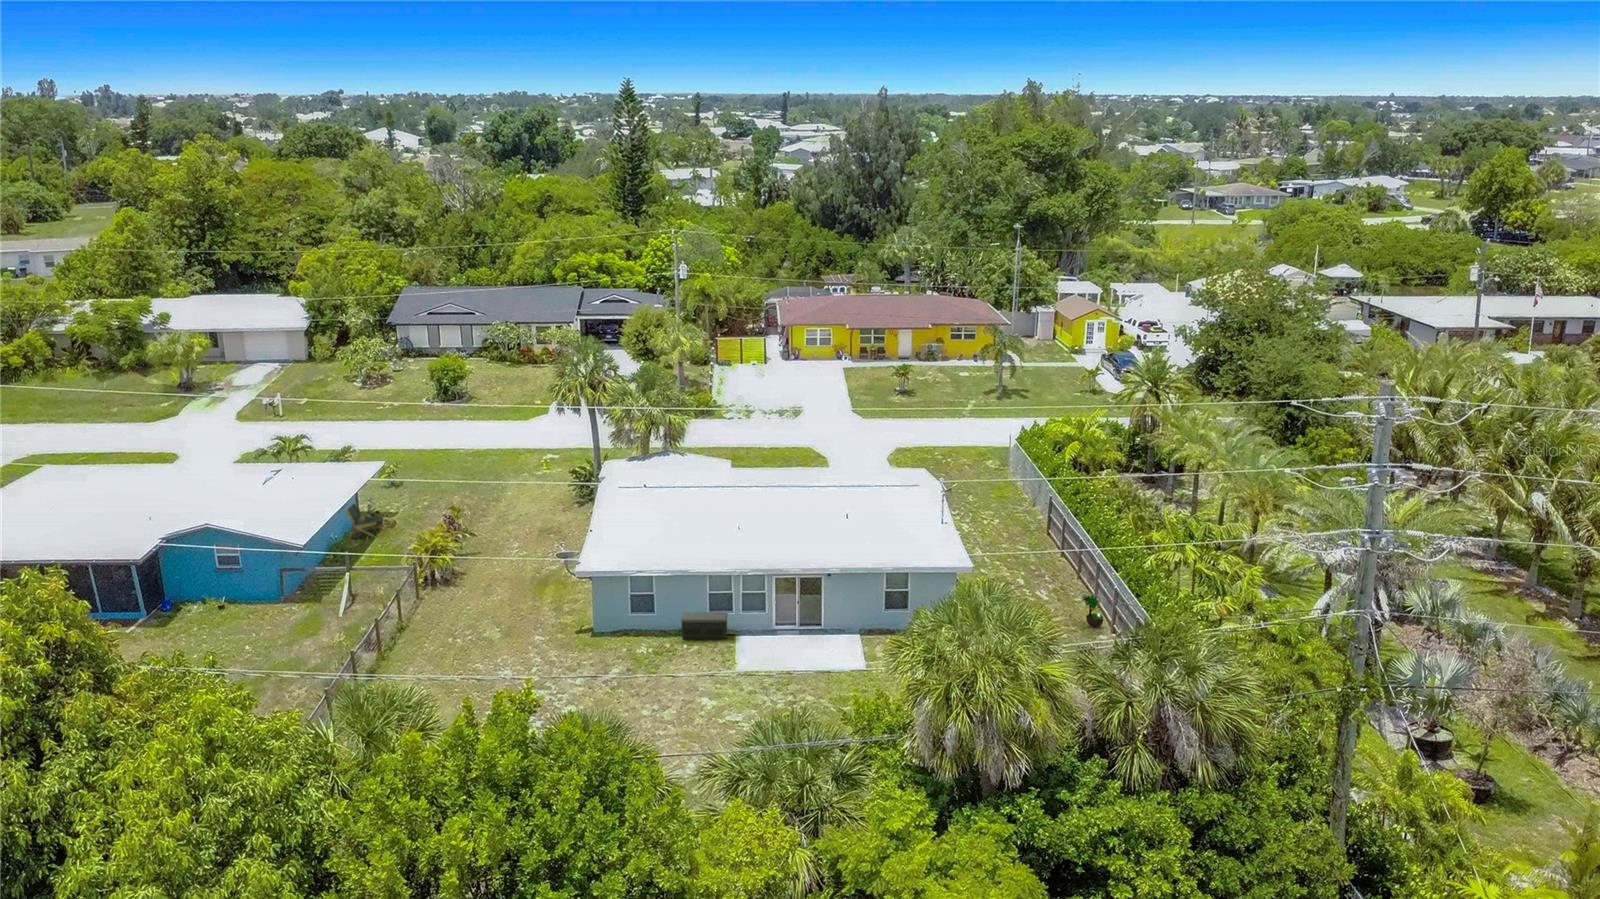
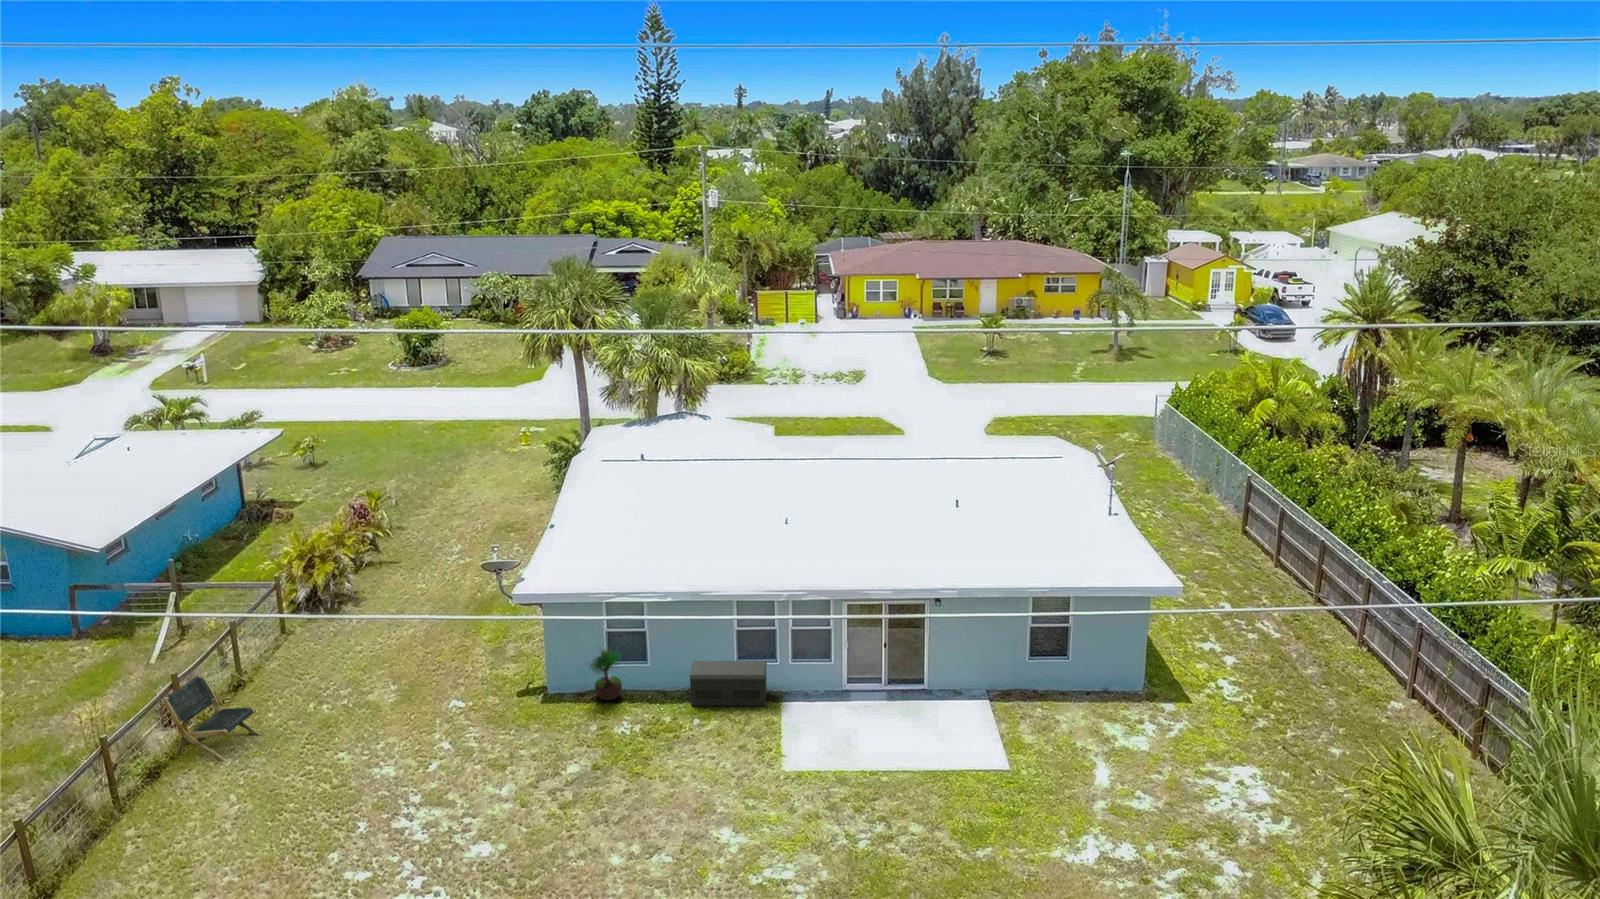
lounge chair: present [346,503,382,537] -> present [163,673,261,761]
potted tree: present [1083,595,1103,627] -> present [590,649,622,700]

